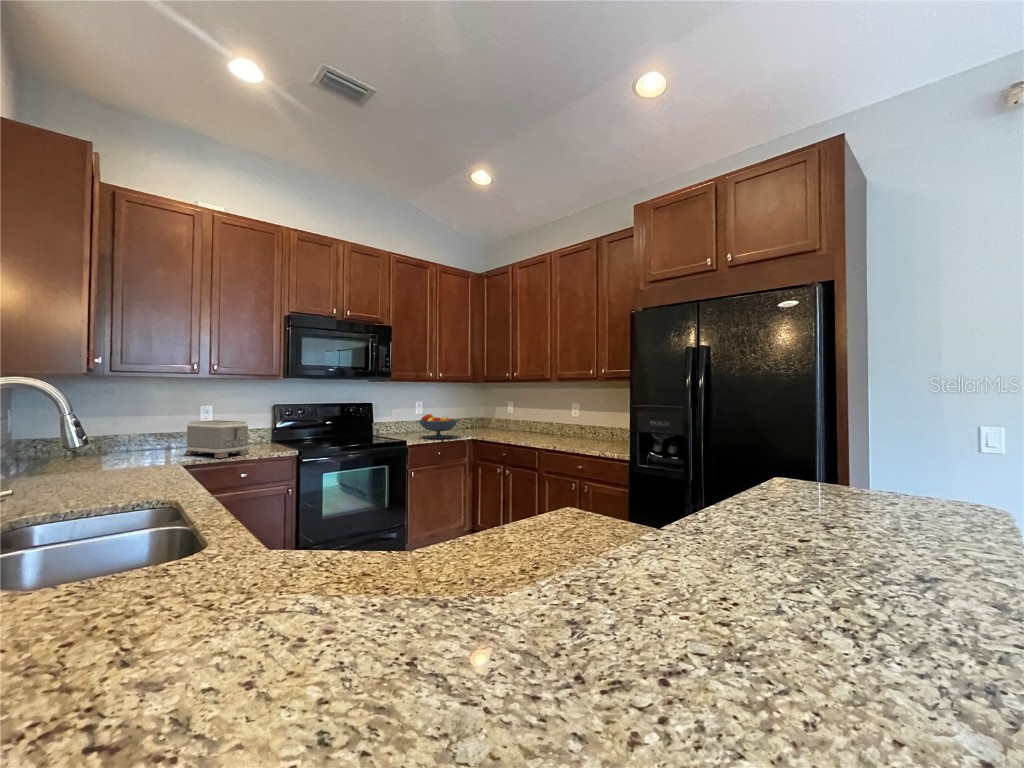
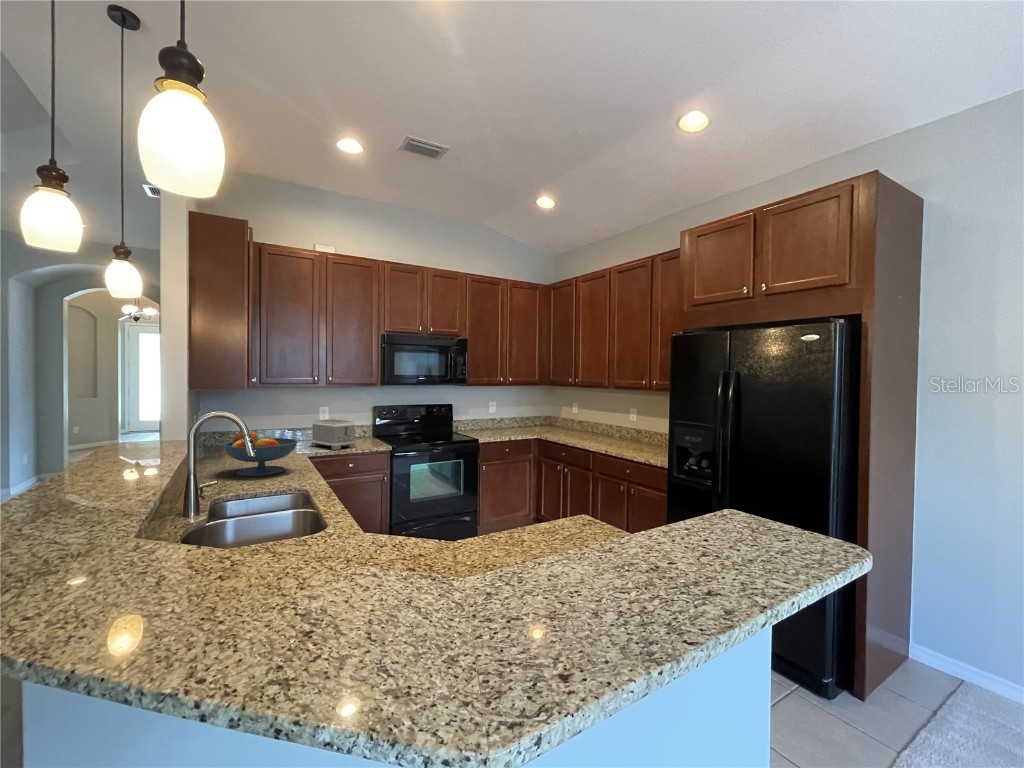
fruit bowl: present [419,414,457,439] -> present [223,431,298,476]

